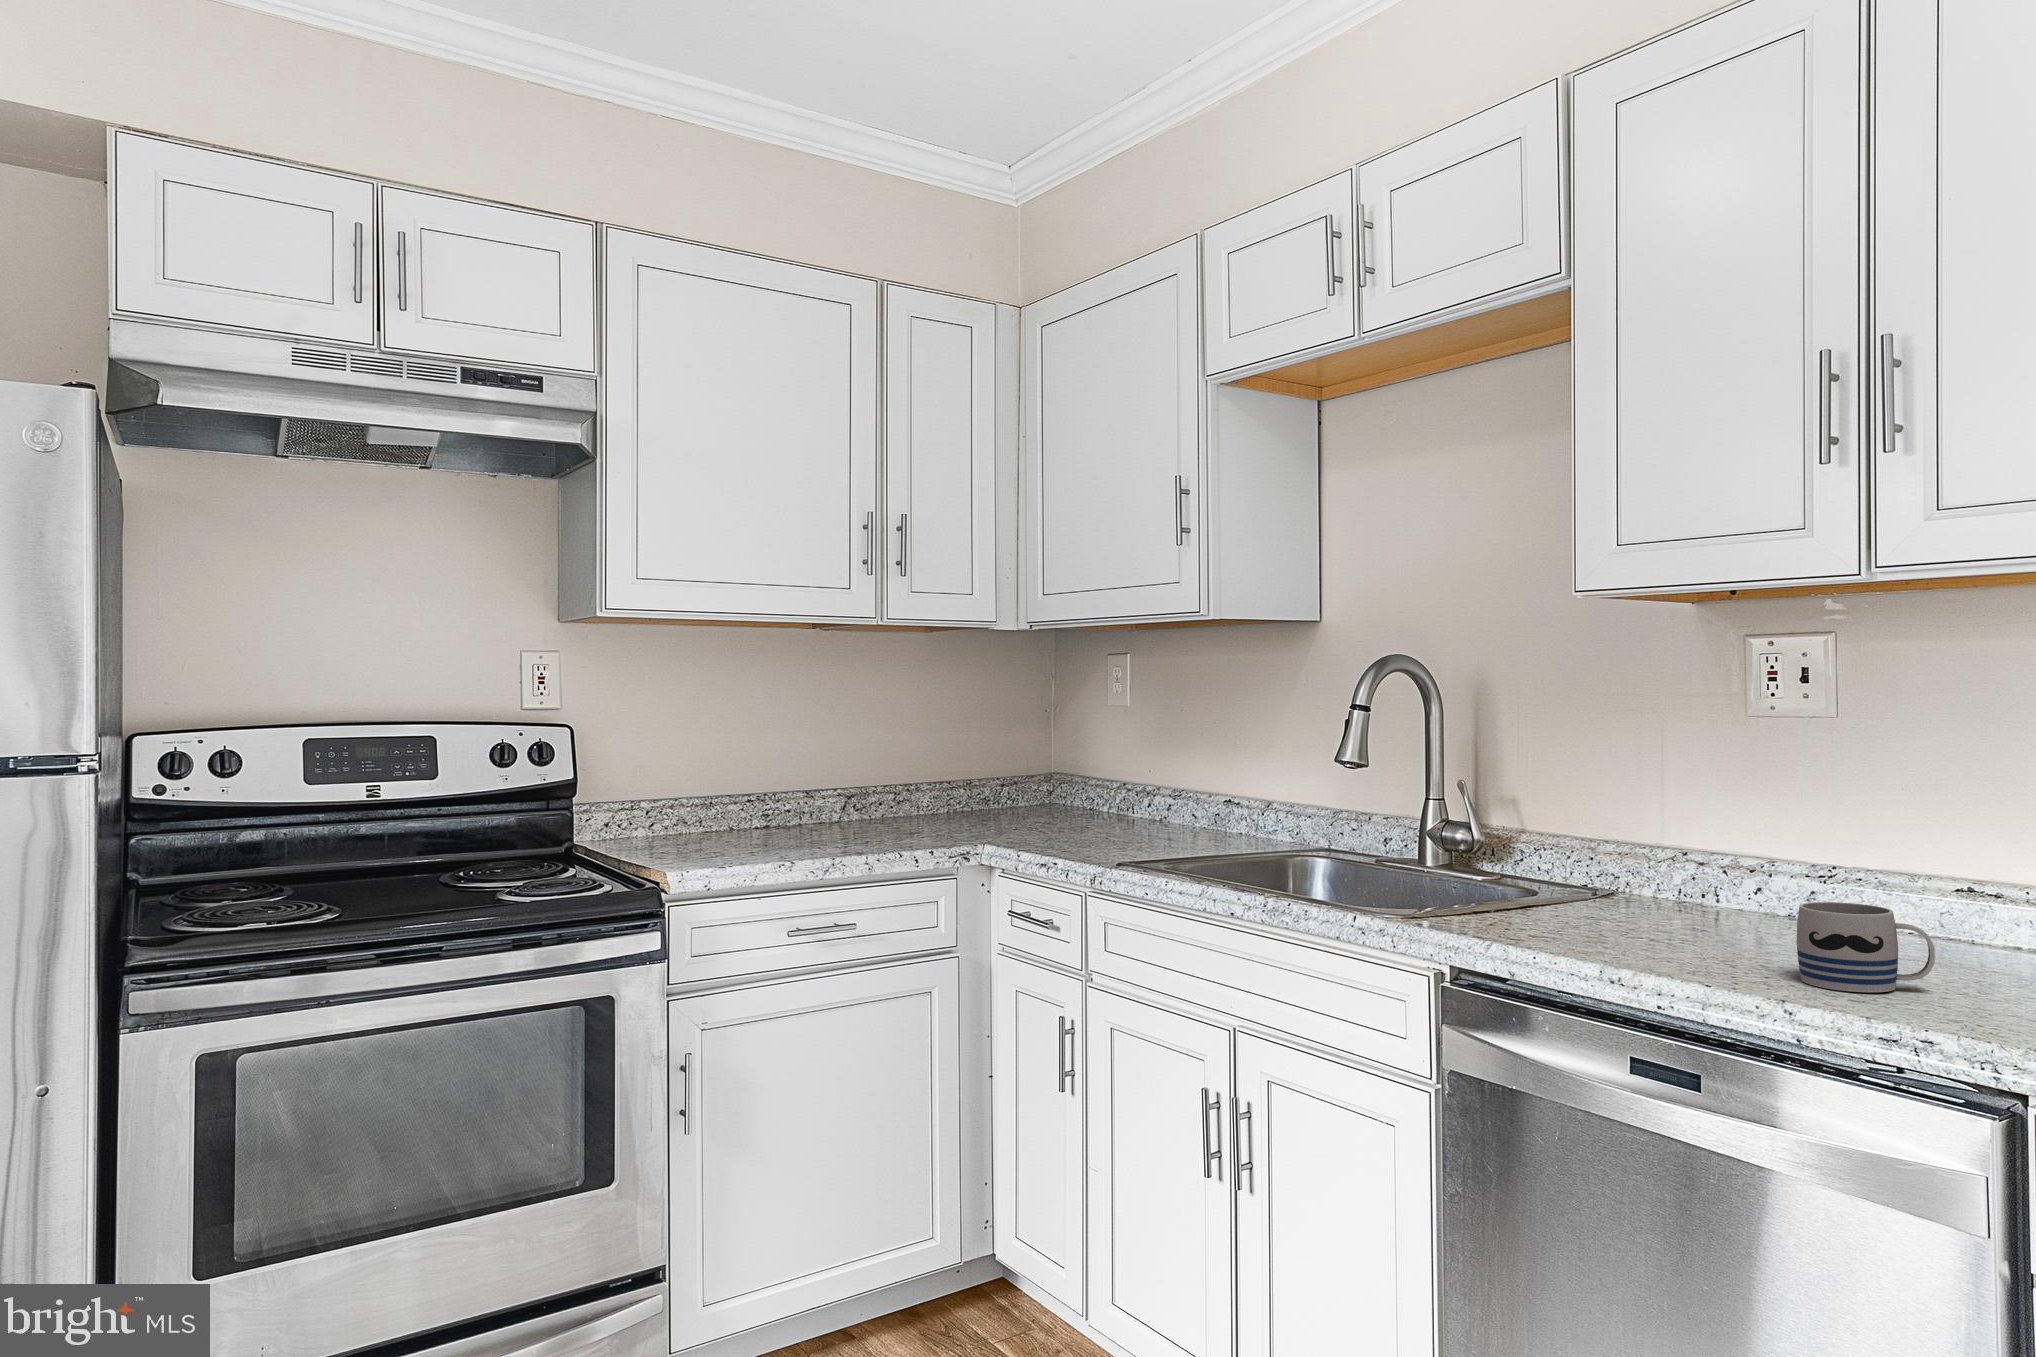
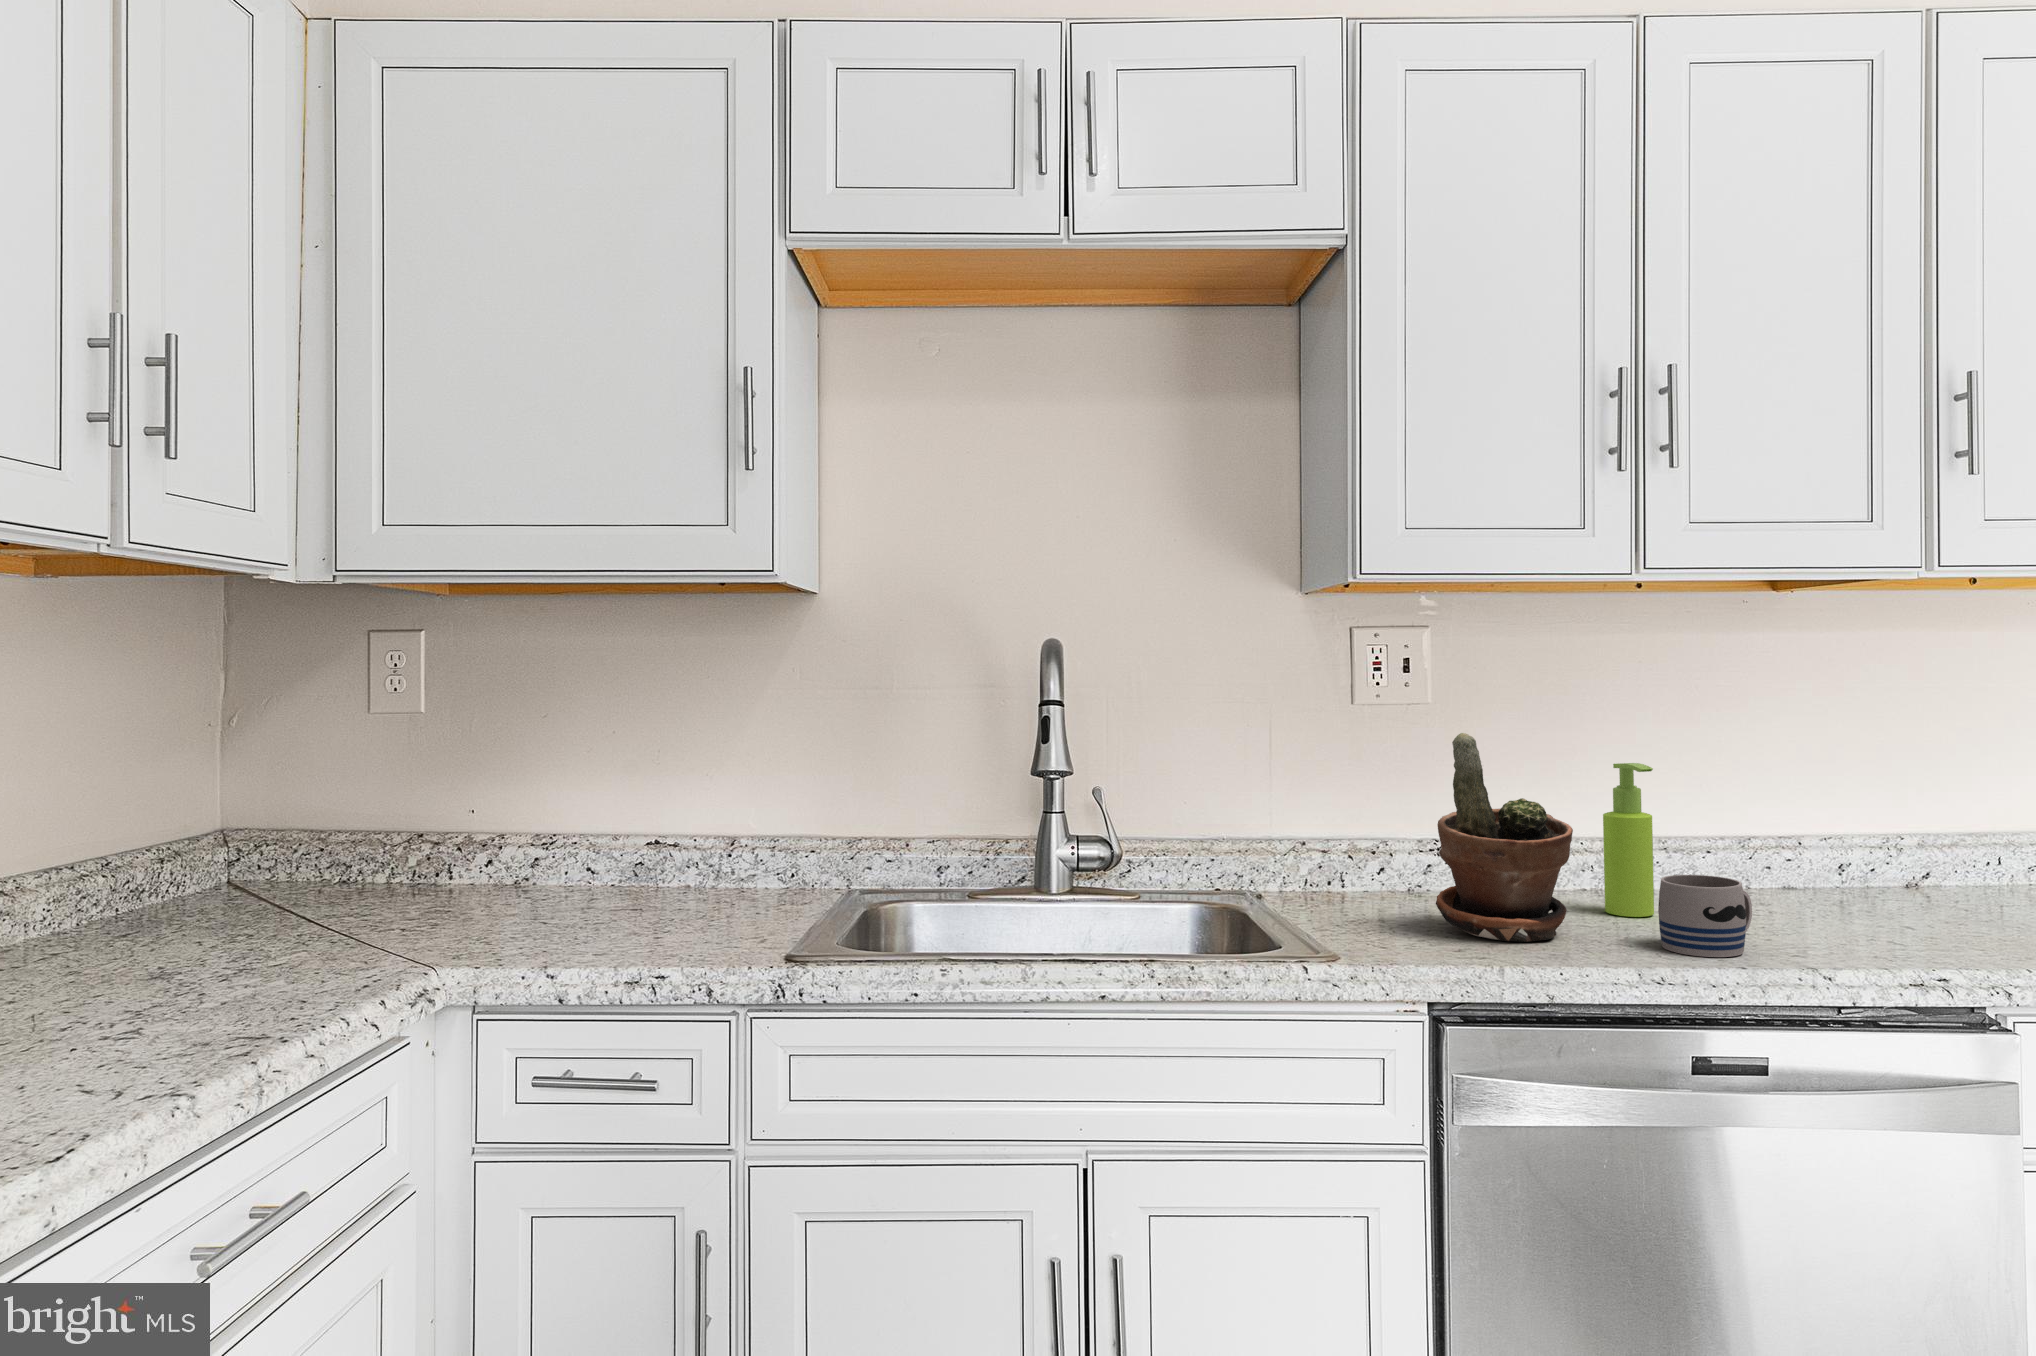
potted plant: none [1628,737,1779,951] -> present [1436,733,1573,942]
soap dispenser: none [1913,786,1980,967] -> present [1603,763,1654,917]

